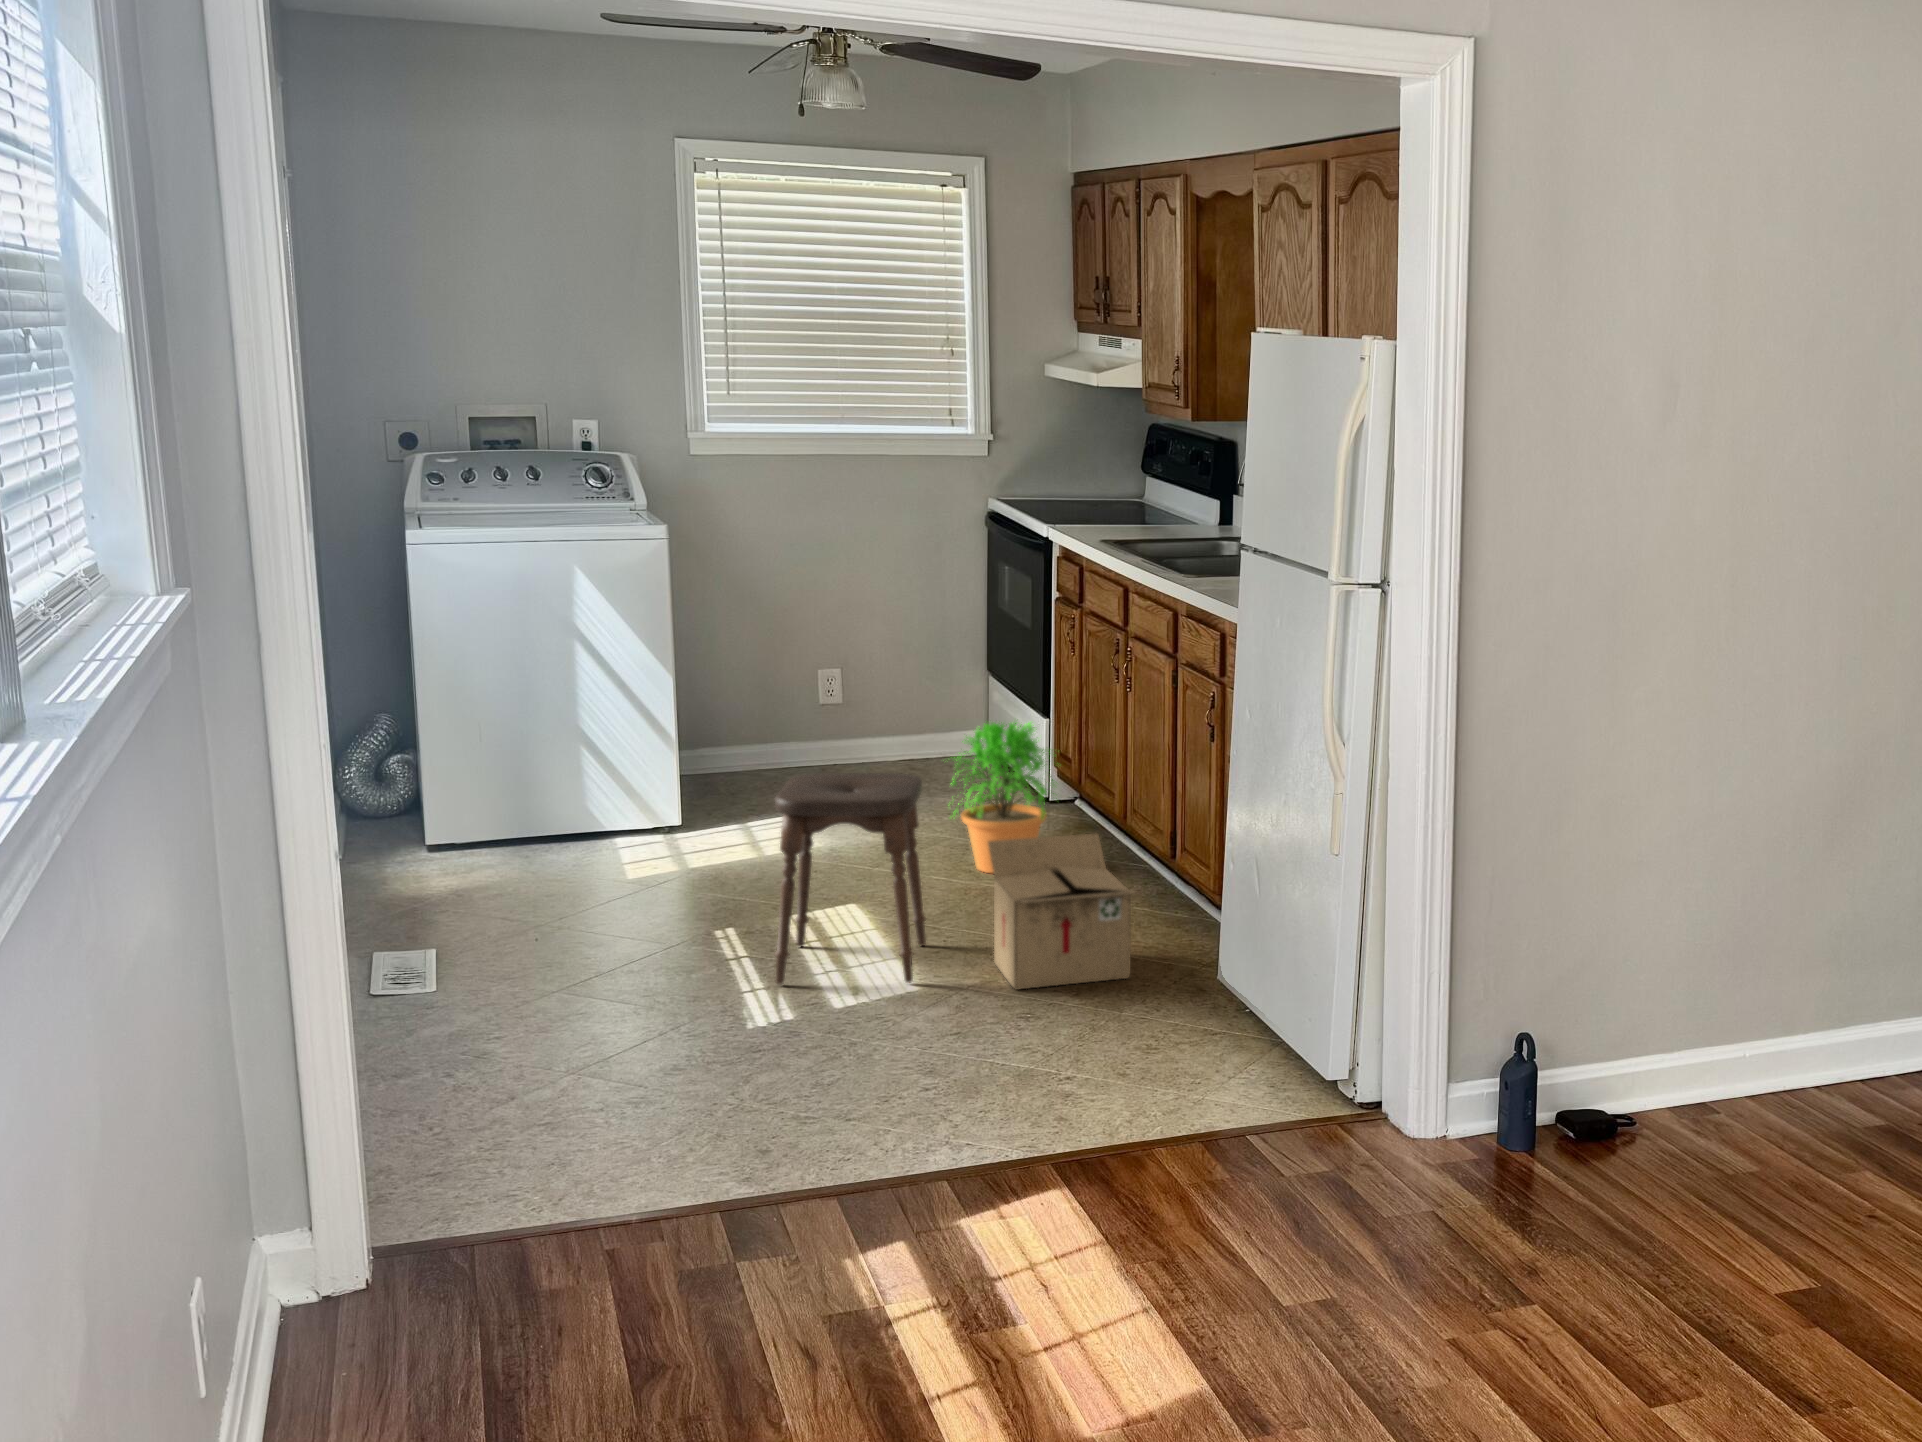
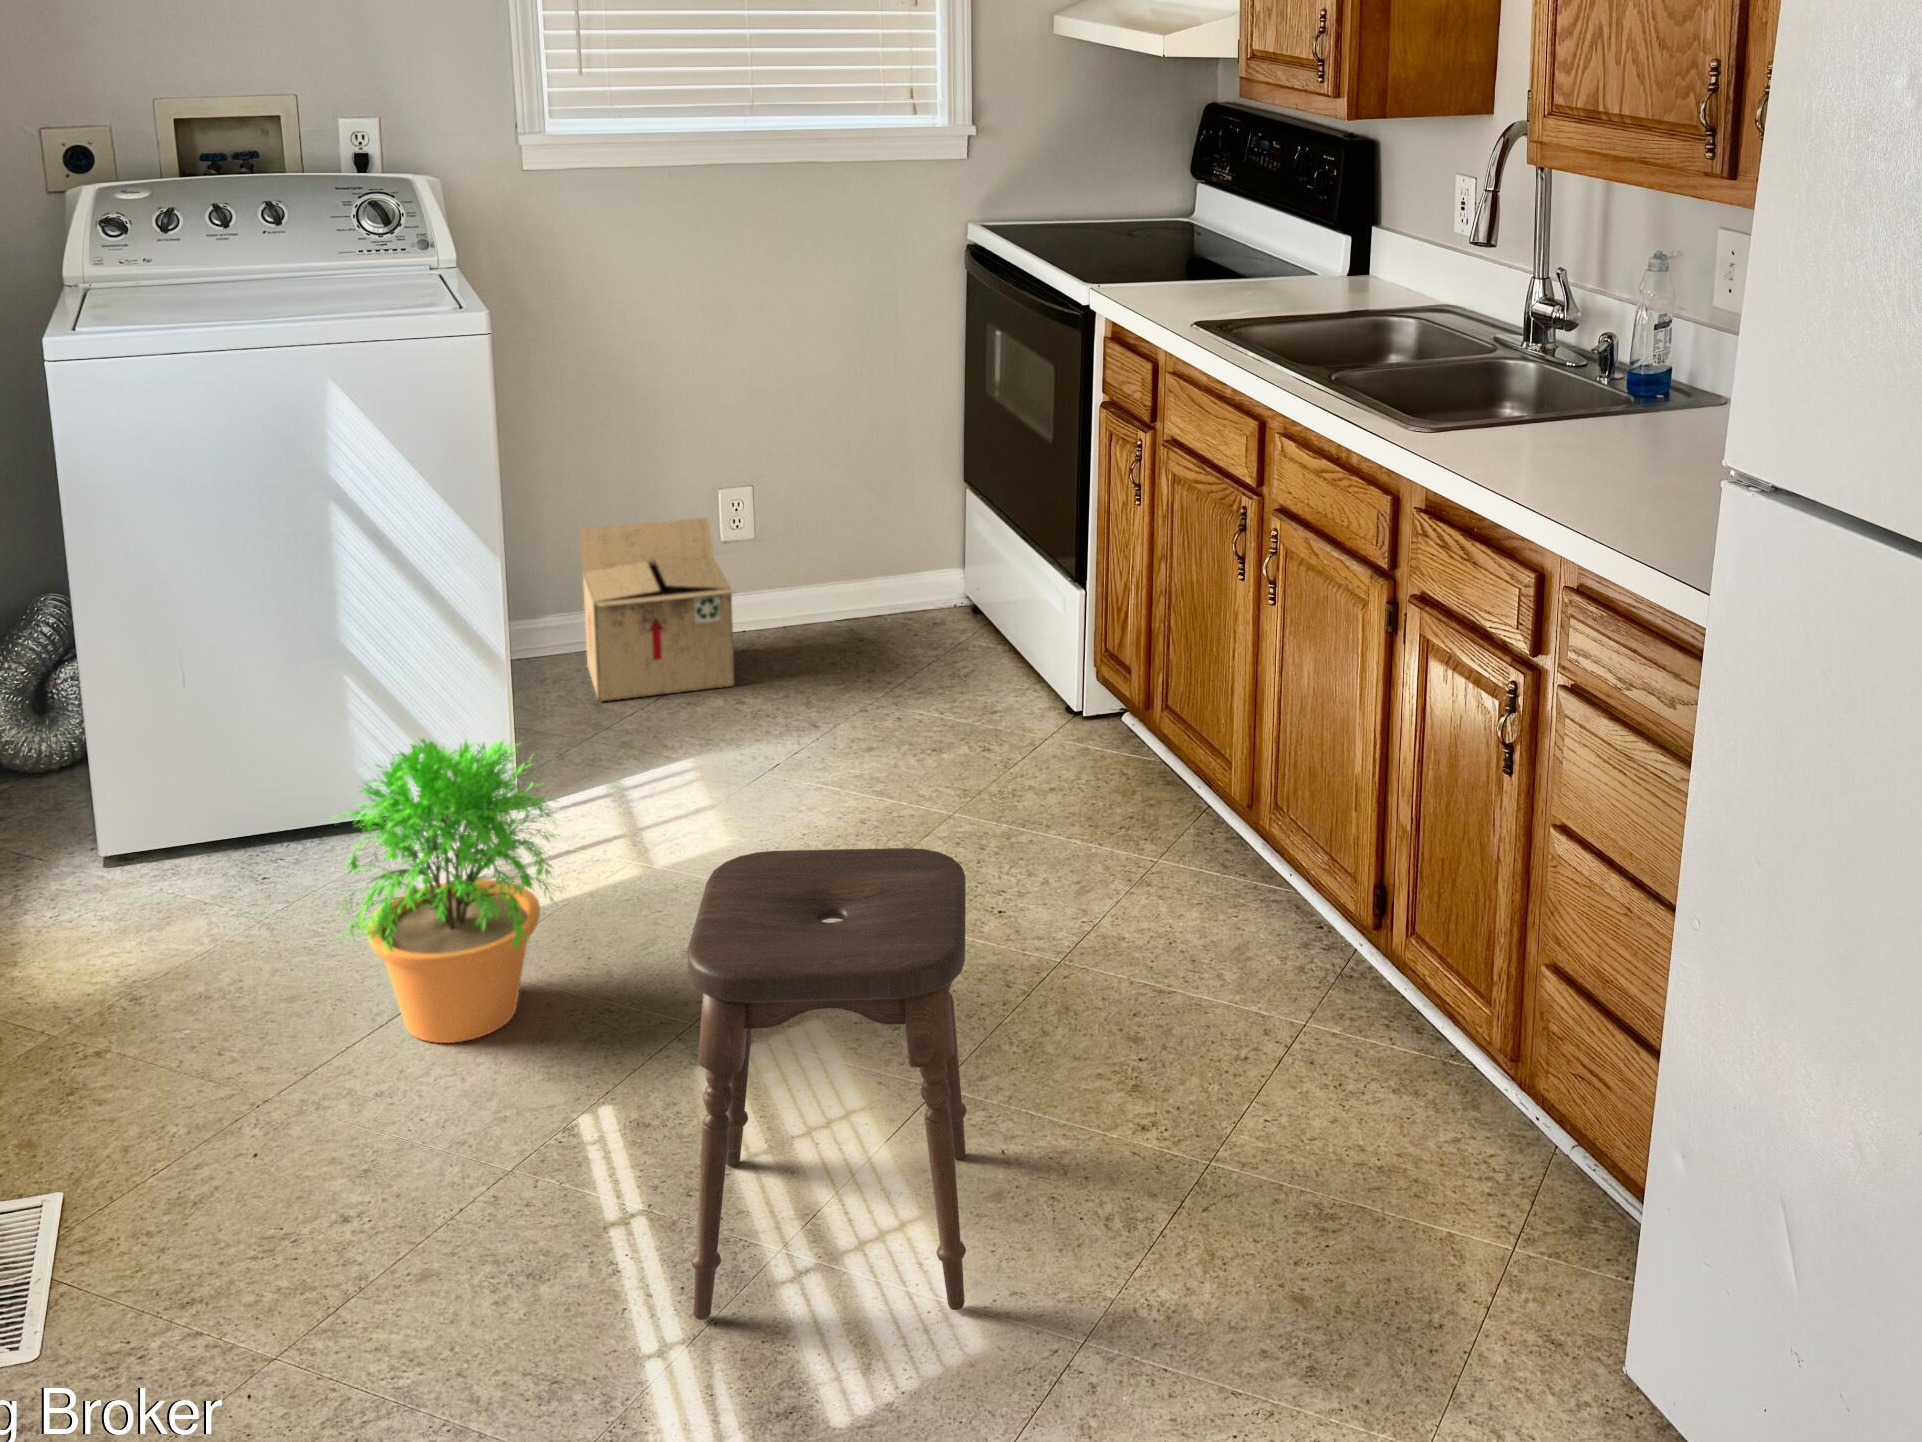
potted plant: present [951,721,1057,873] -> present [337,739,560,1043]
cardboard box: present [988,833,1132,990] -> present [578,518,736,702]

